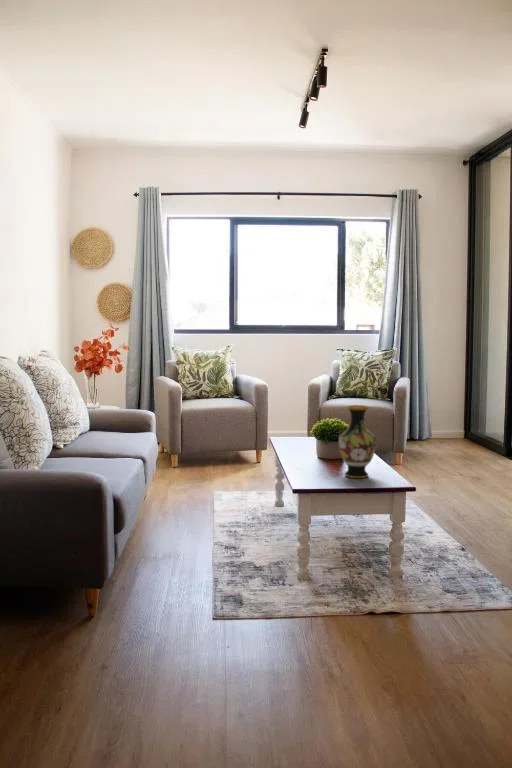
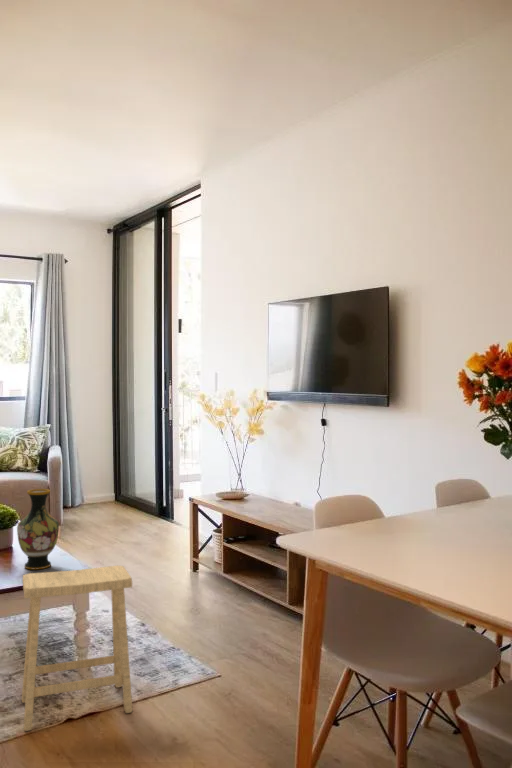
footstool: none [332,478,434,622] -> present [22,566,132,731]

